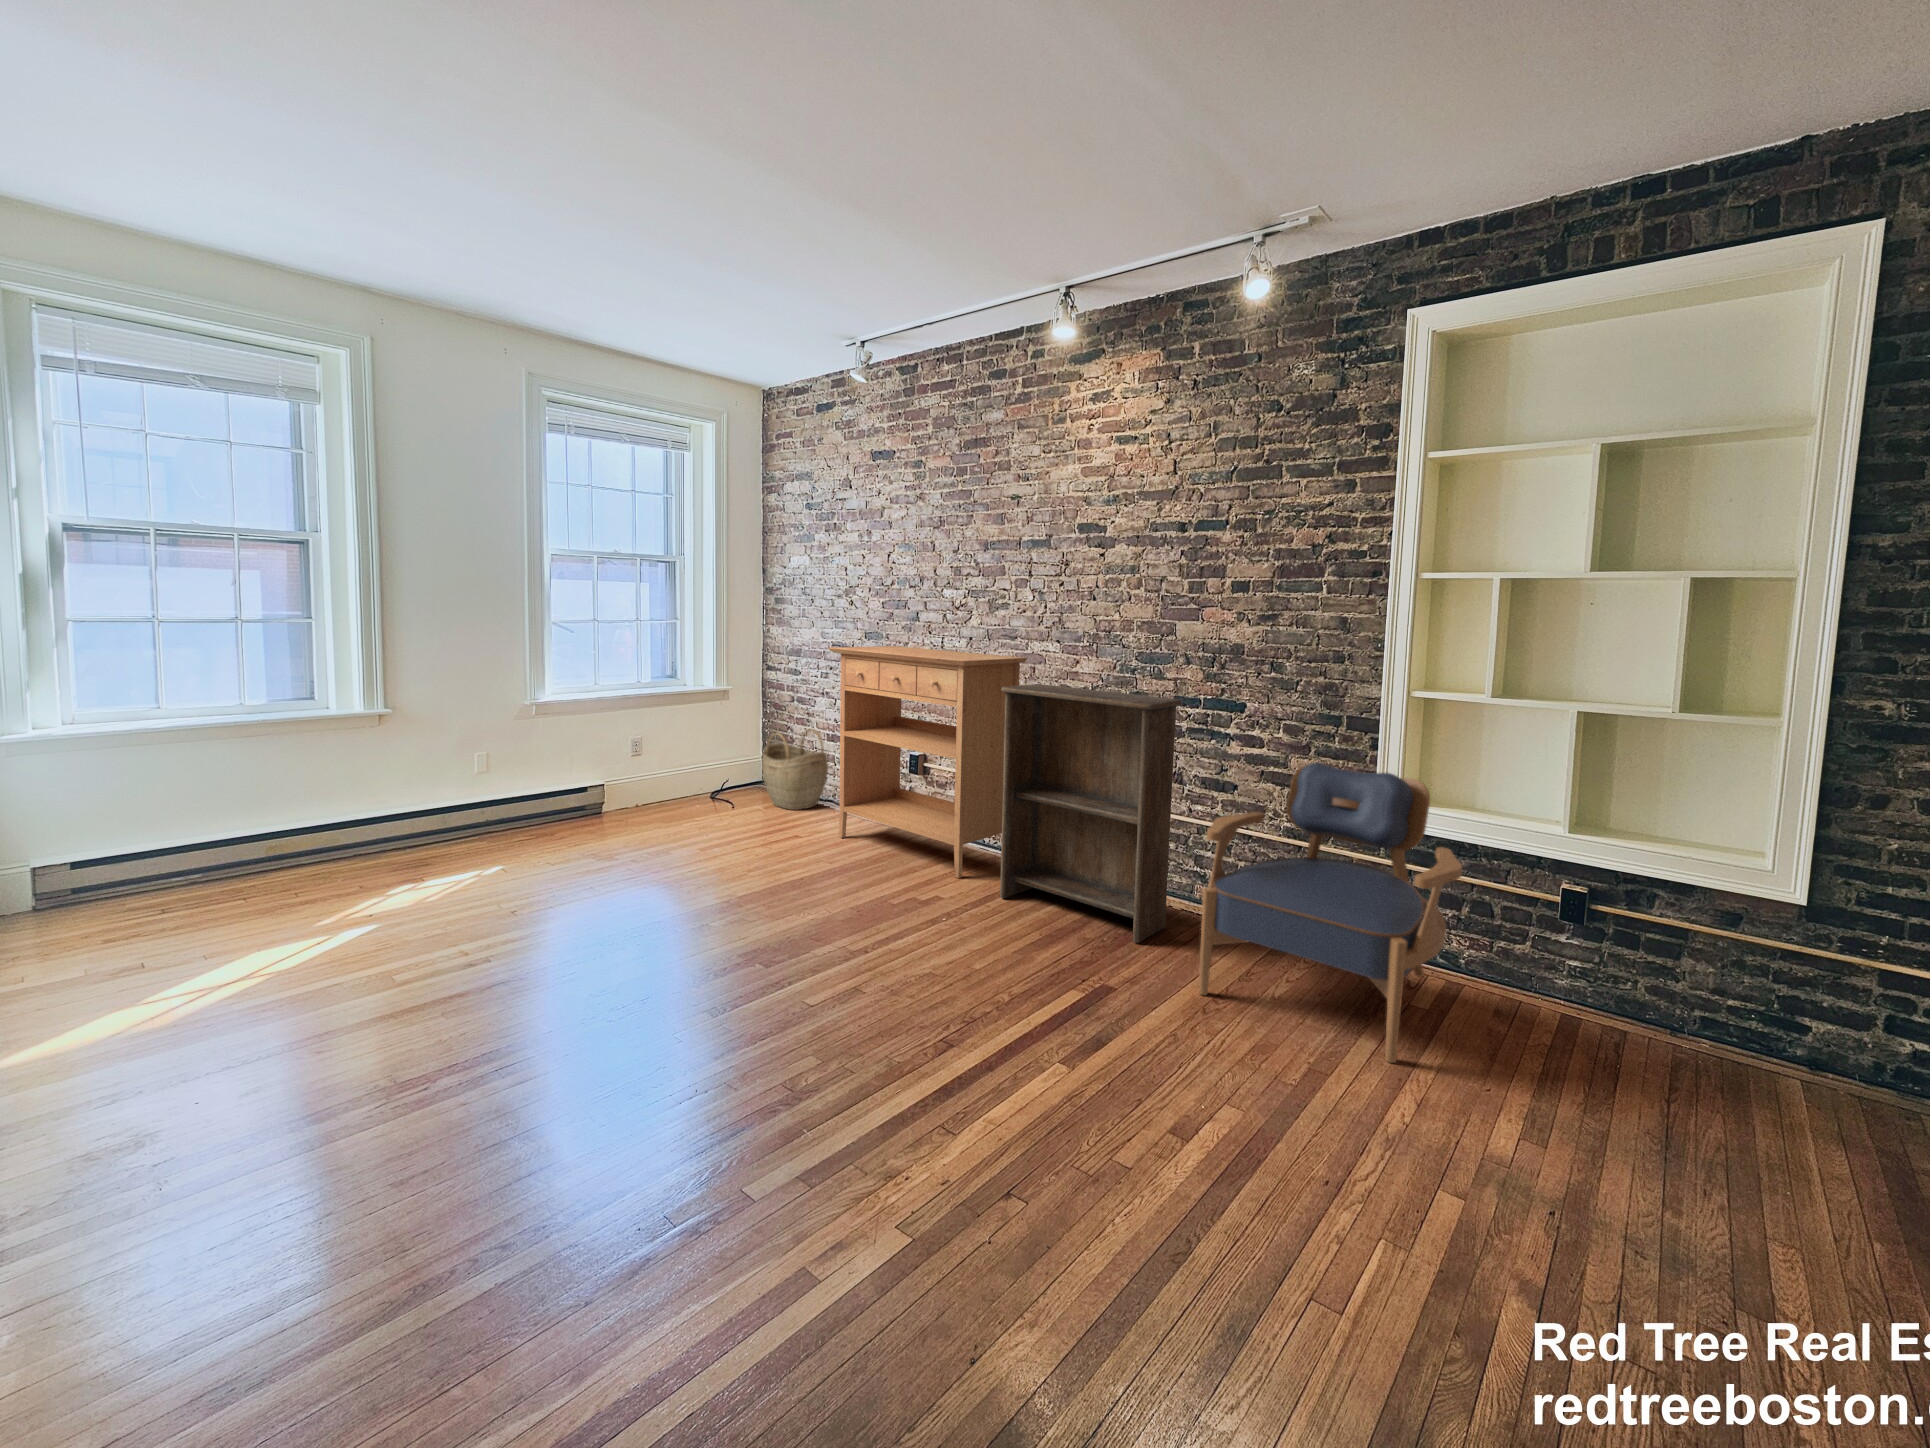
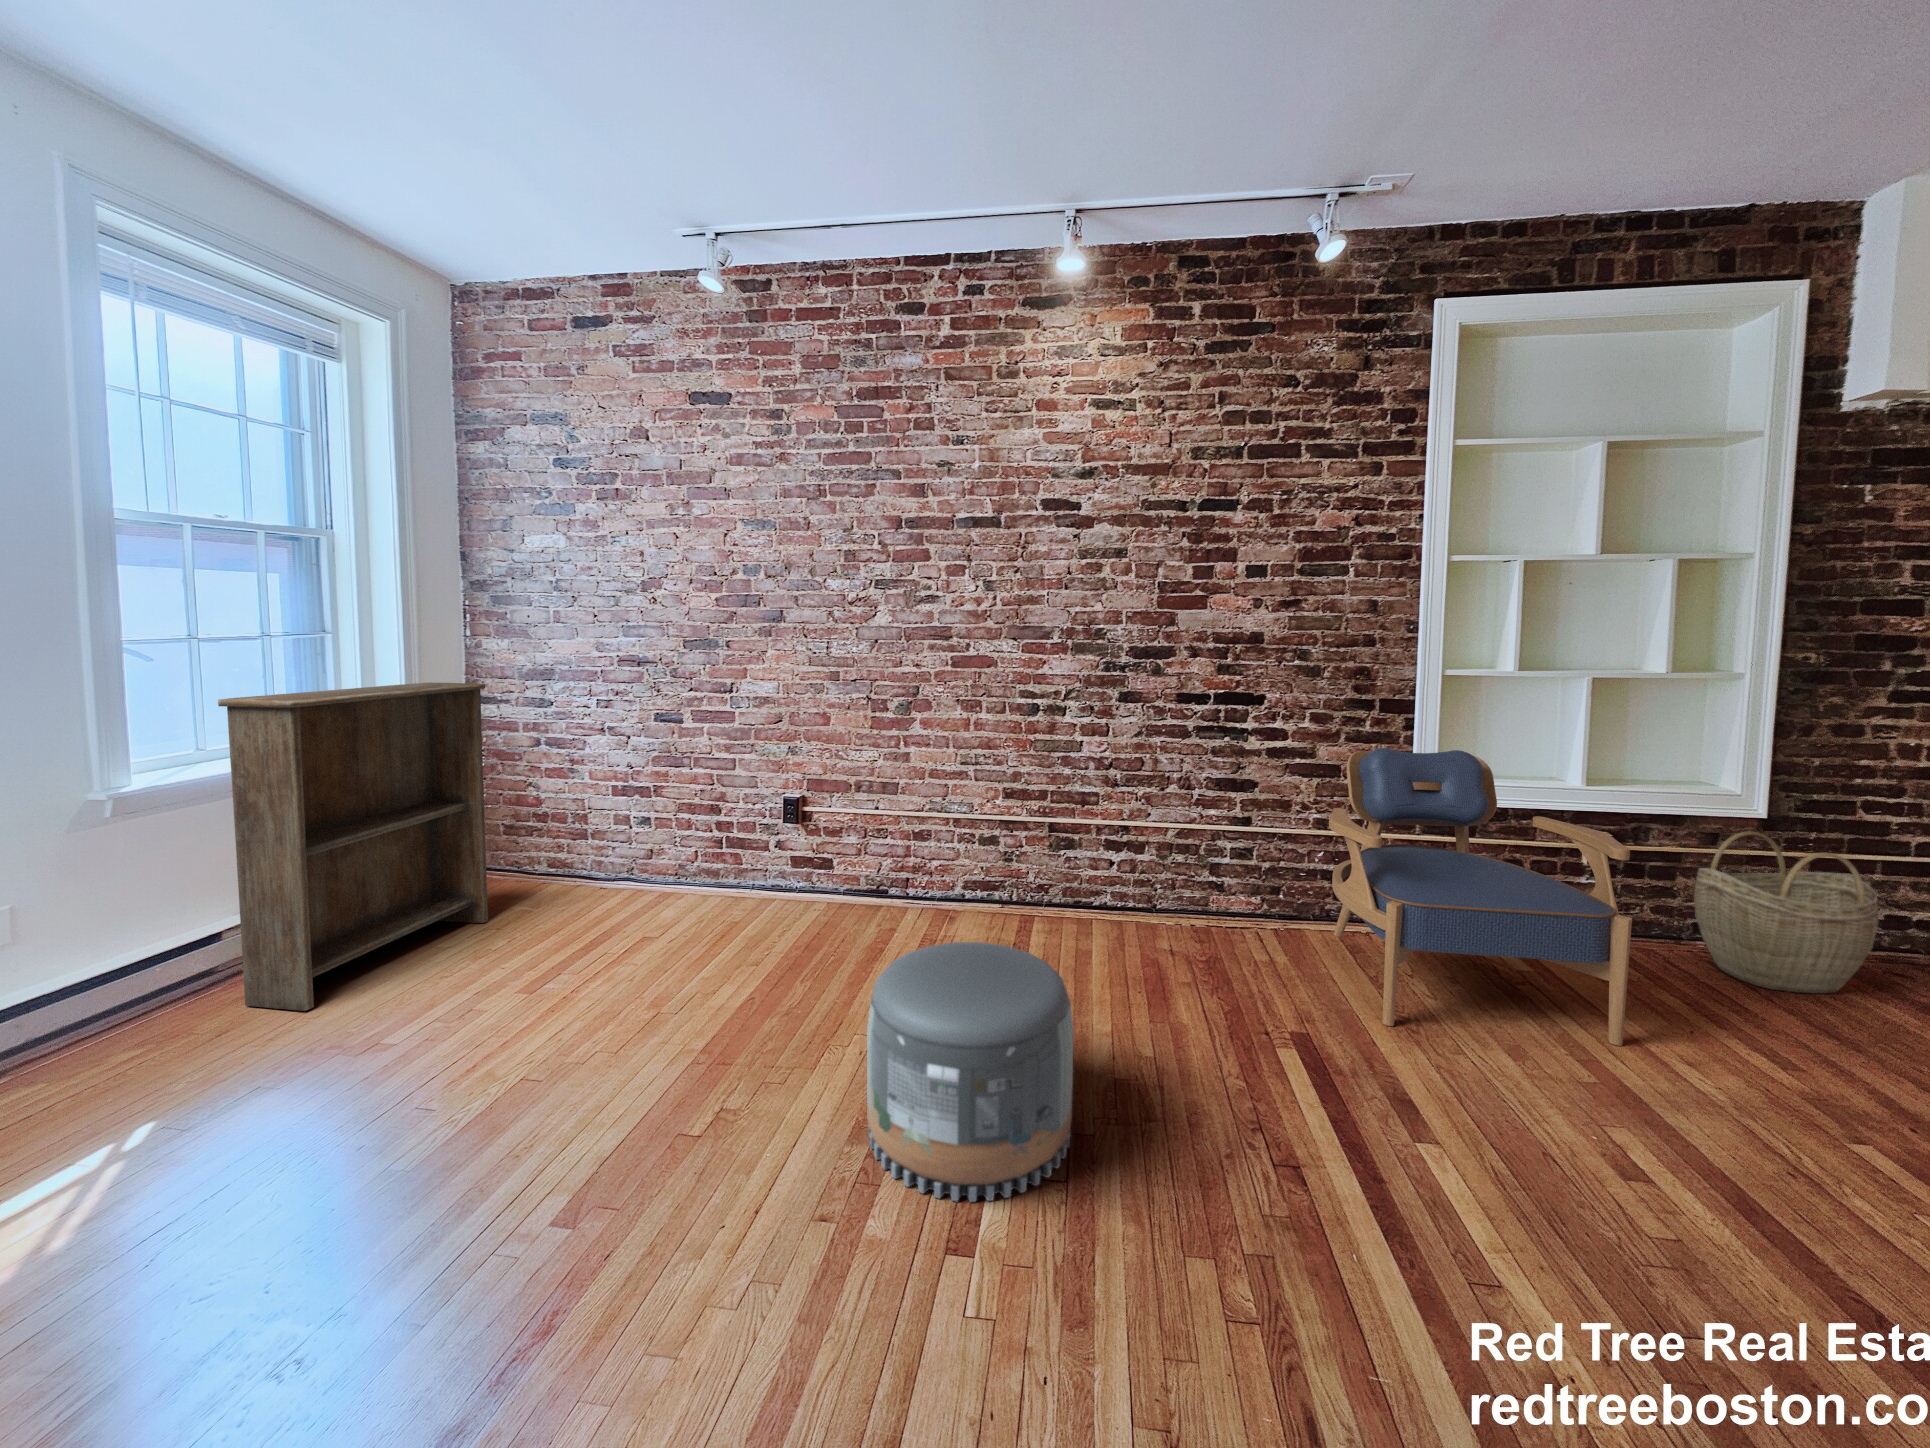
console table: present [828,646,1027,878] -> none [687,657,980,952]
bookshelf: present [1000,684,1181,943] -> present [218,682,488,1011]
woven basket: present [762,729,828,810] -> present [1694,831,1878,994]
pouf: none [763,844,897,986] -> present [867,942,1073,1202]

